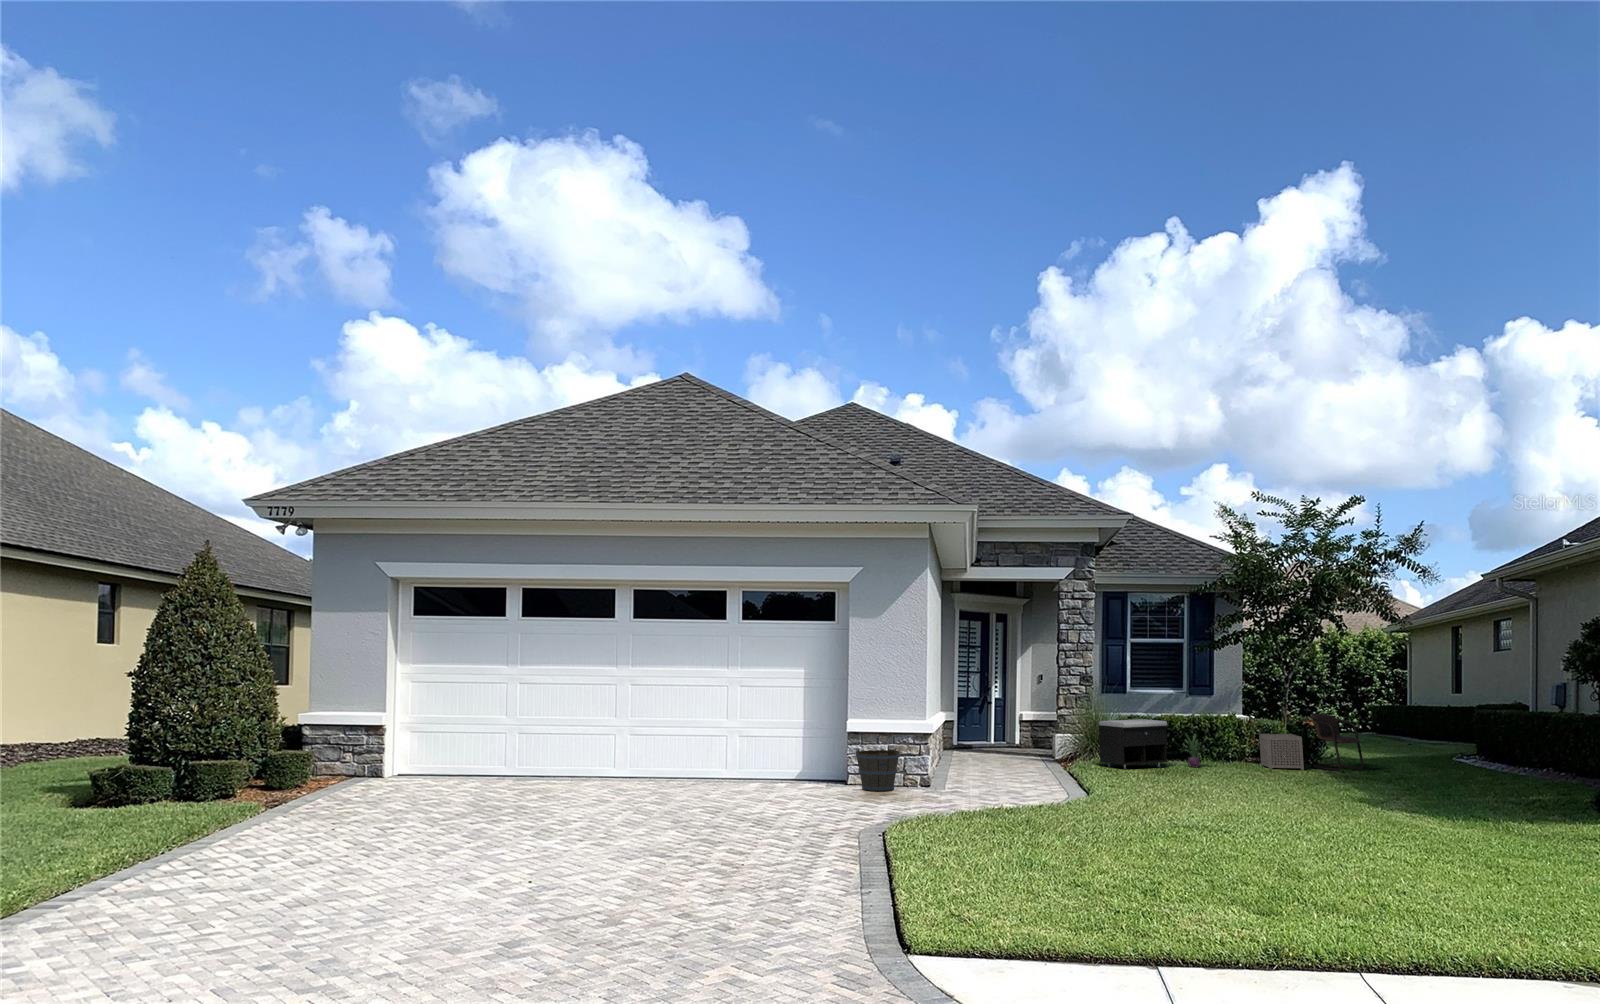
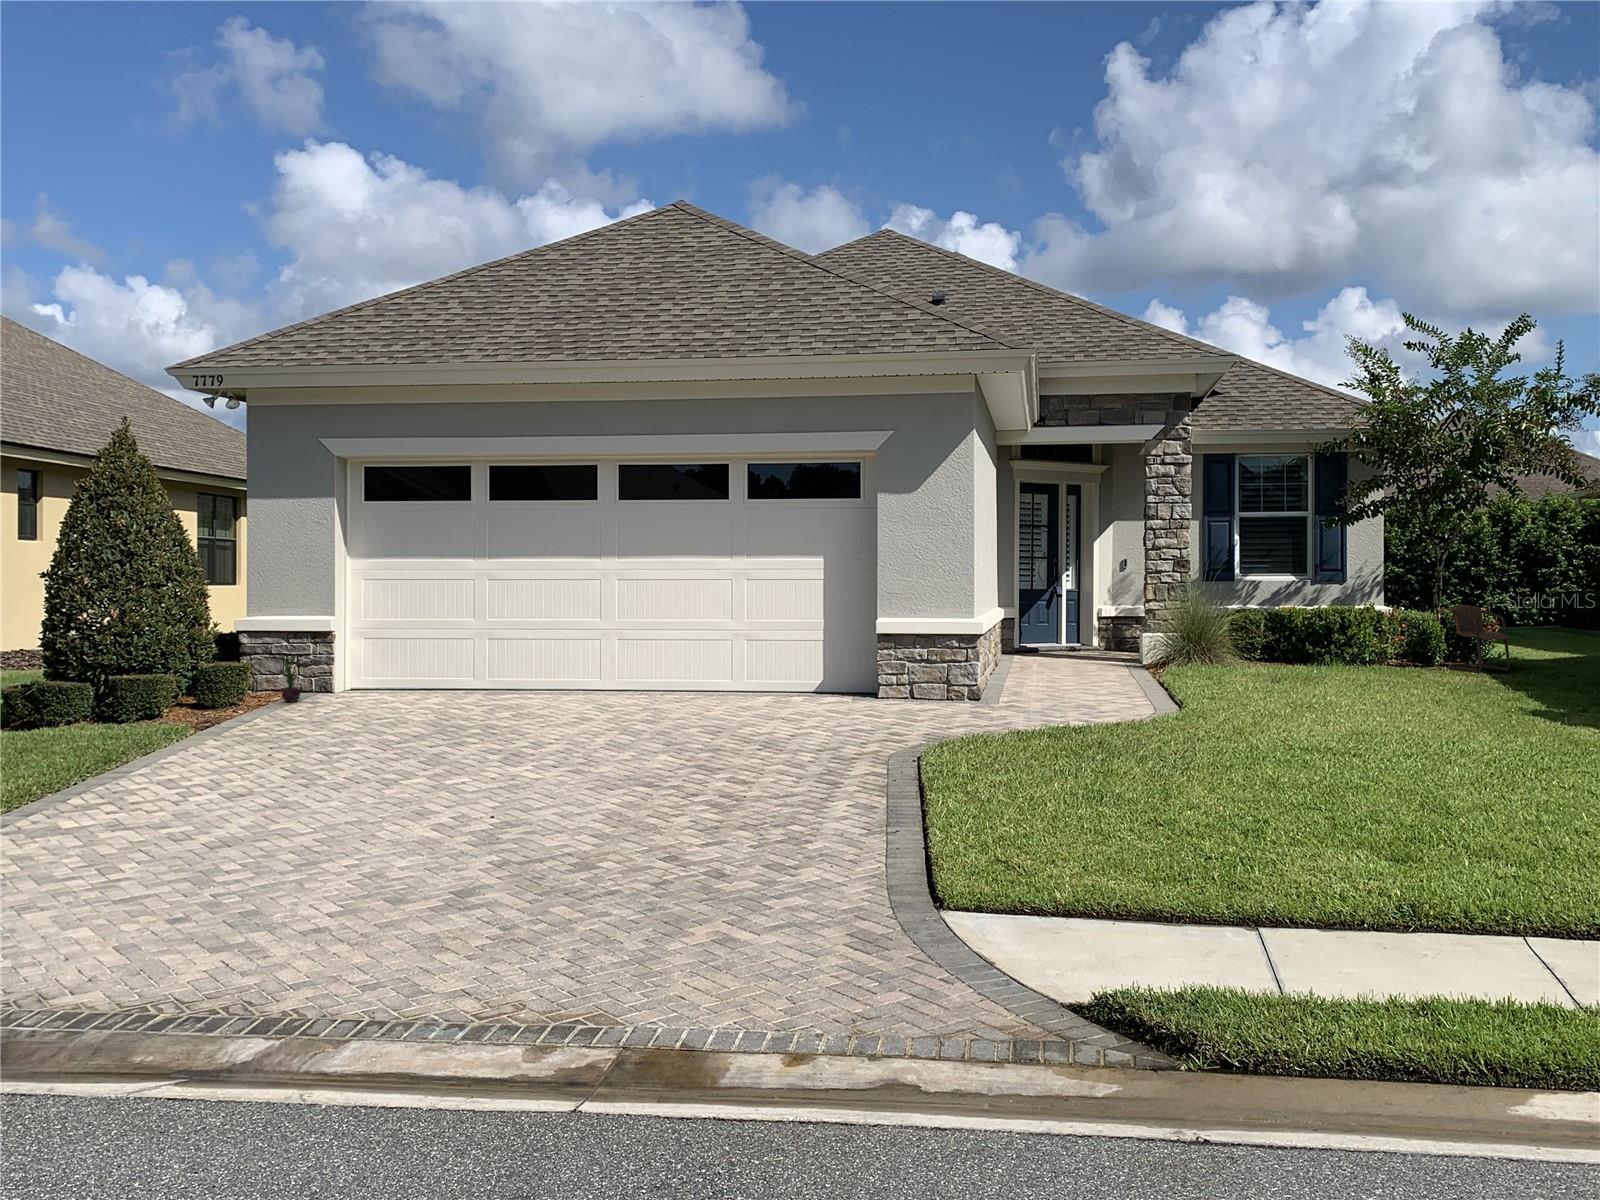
storage bench: present [1099,719,1168,769] -> none [1190,613,1273,673]
side table: present [1259,734,1304,770] -> none [1384,629,1437,671]
decorative plant: present [1187,735,1200,768] -> present [280,655,300,702]
wooden bucket: present [856,749,900,791] -> none [893,654,946,703]

